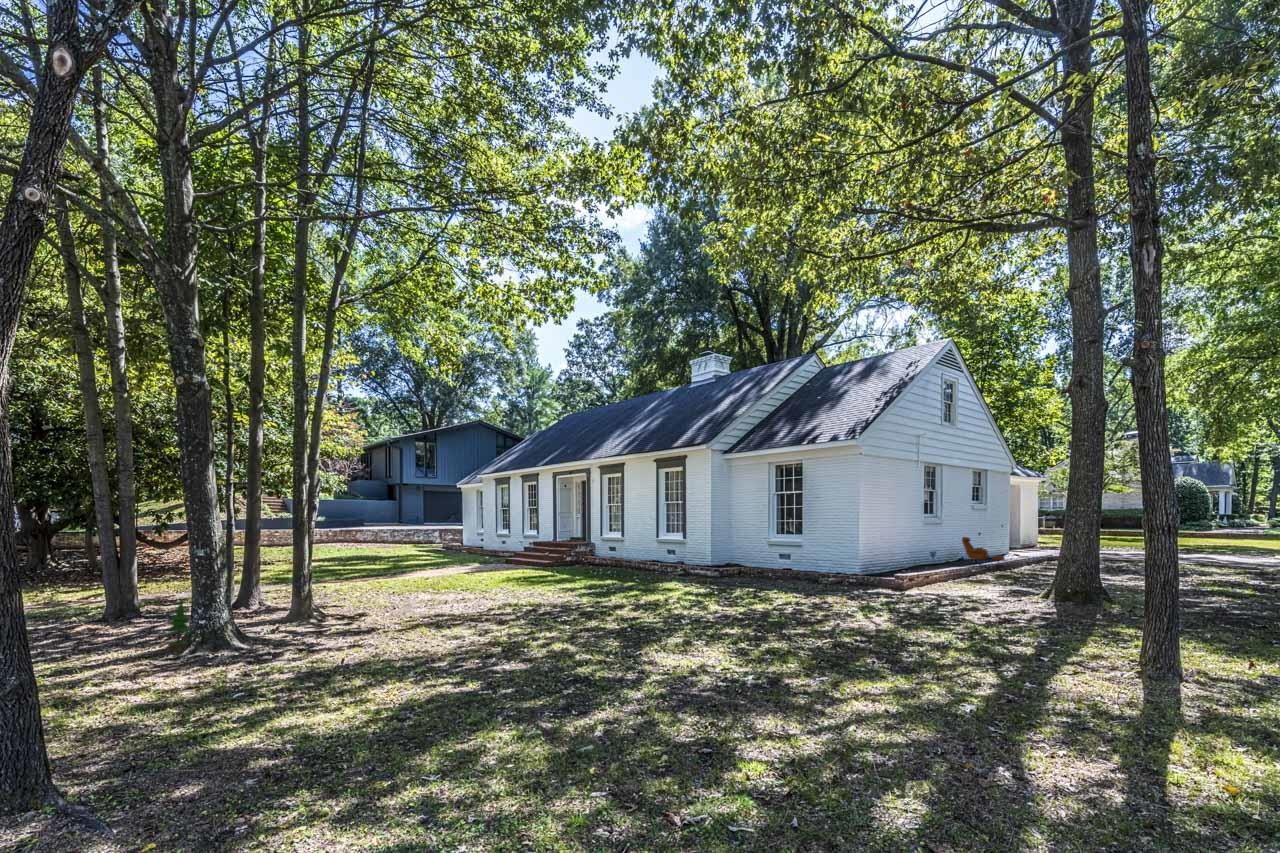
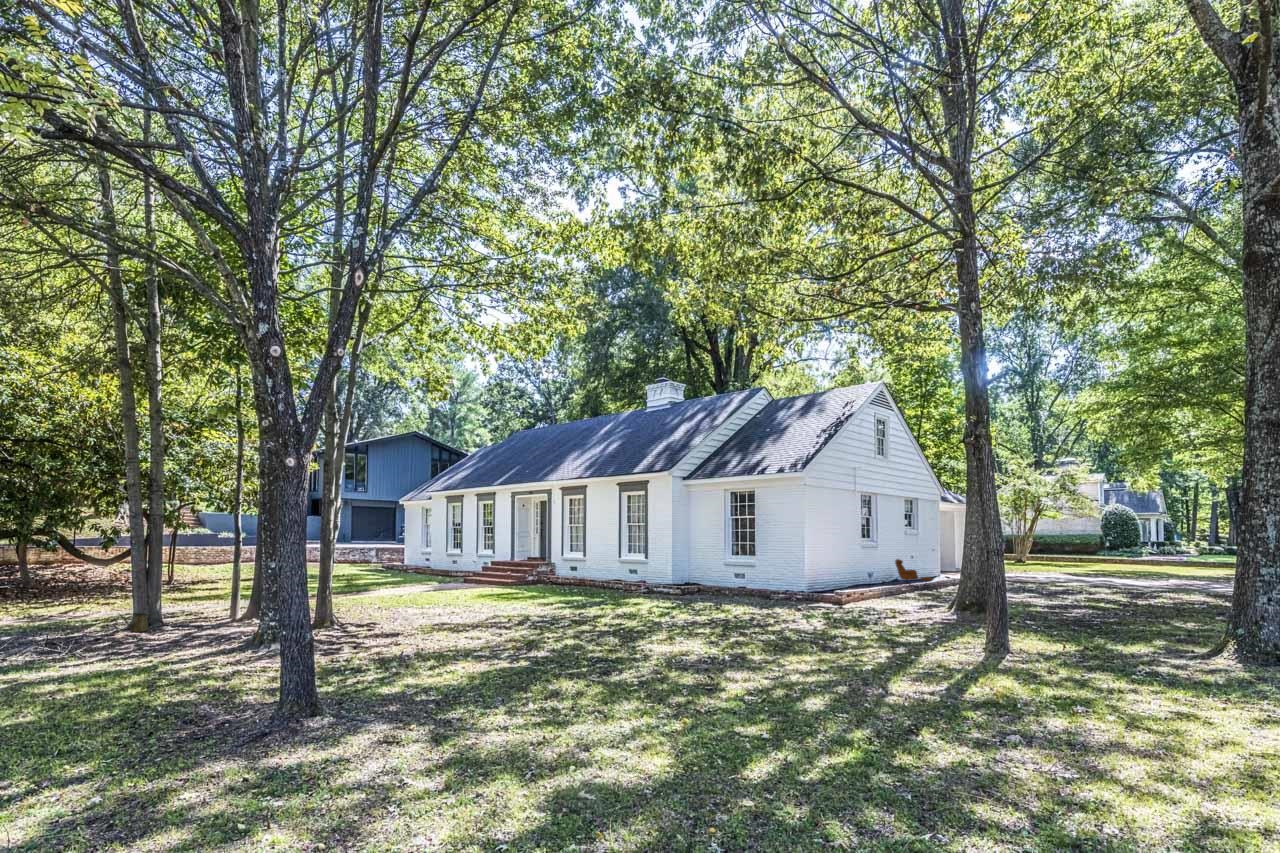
potted tree: present [168,600,191,657] -> none [248,604,266,651]
watering can: none [64,604,112,627] -> present [119,613,153,632]

